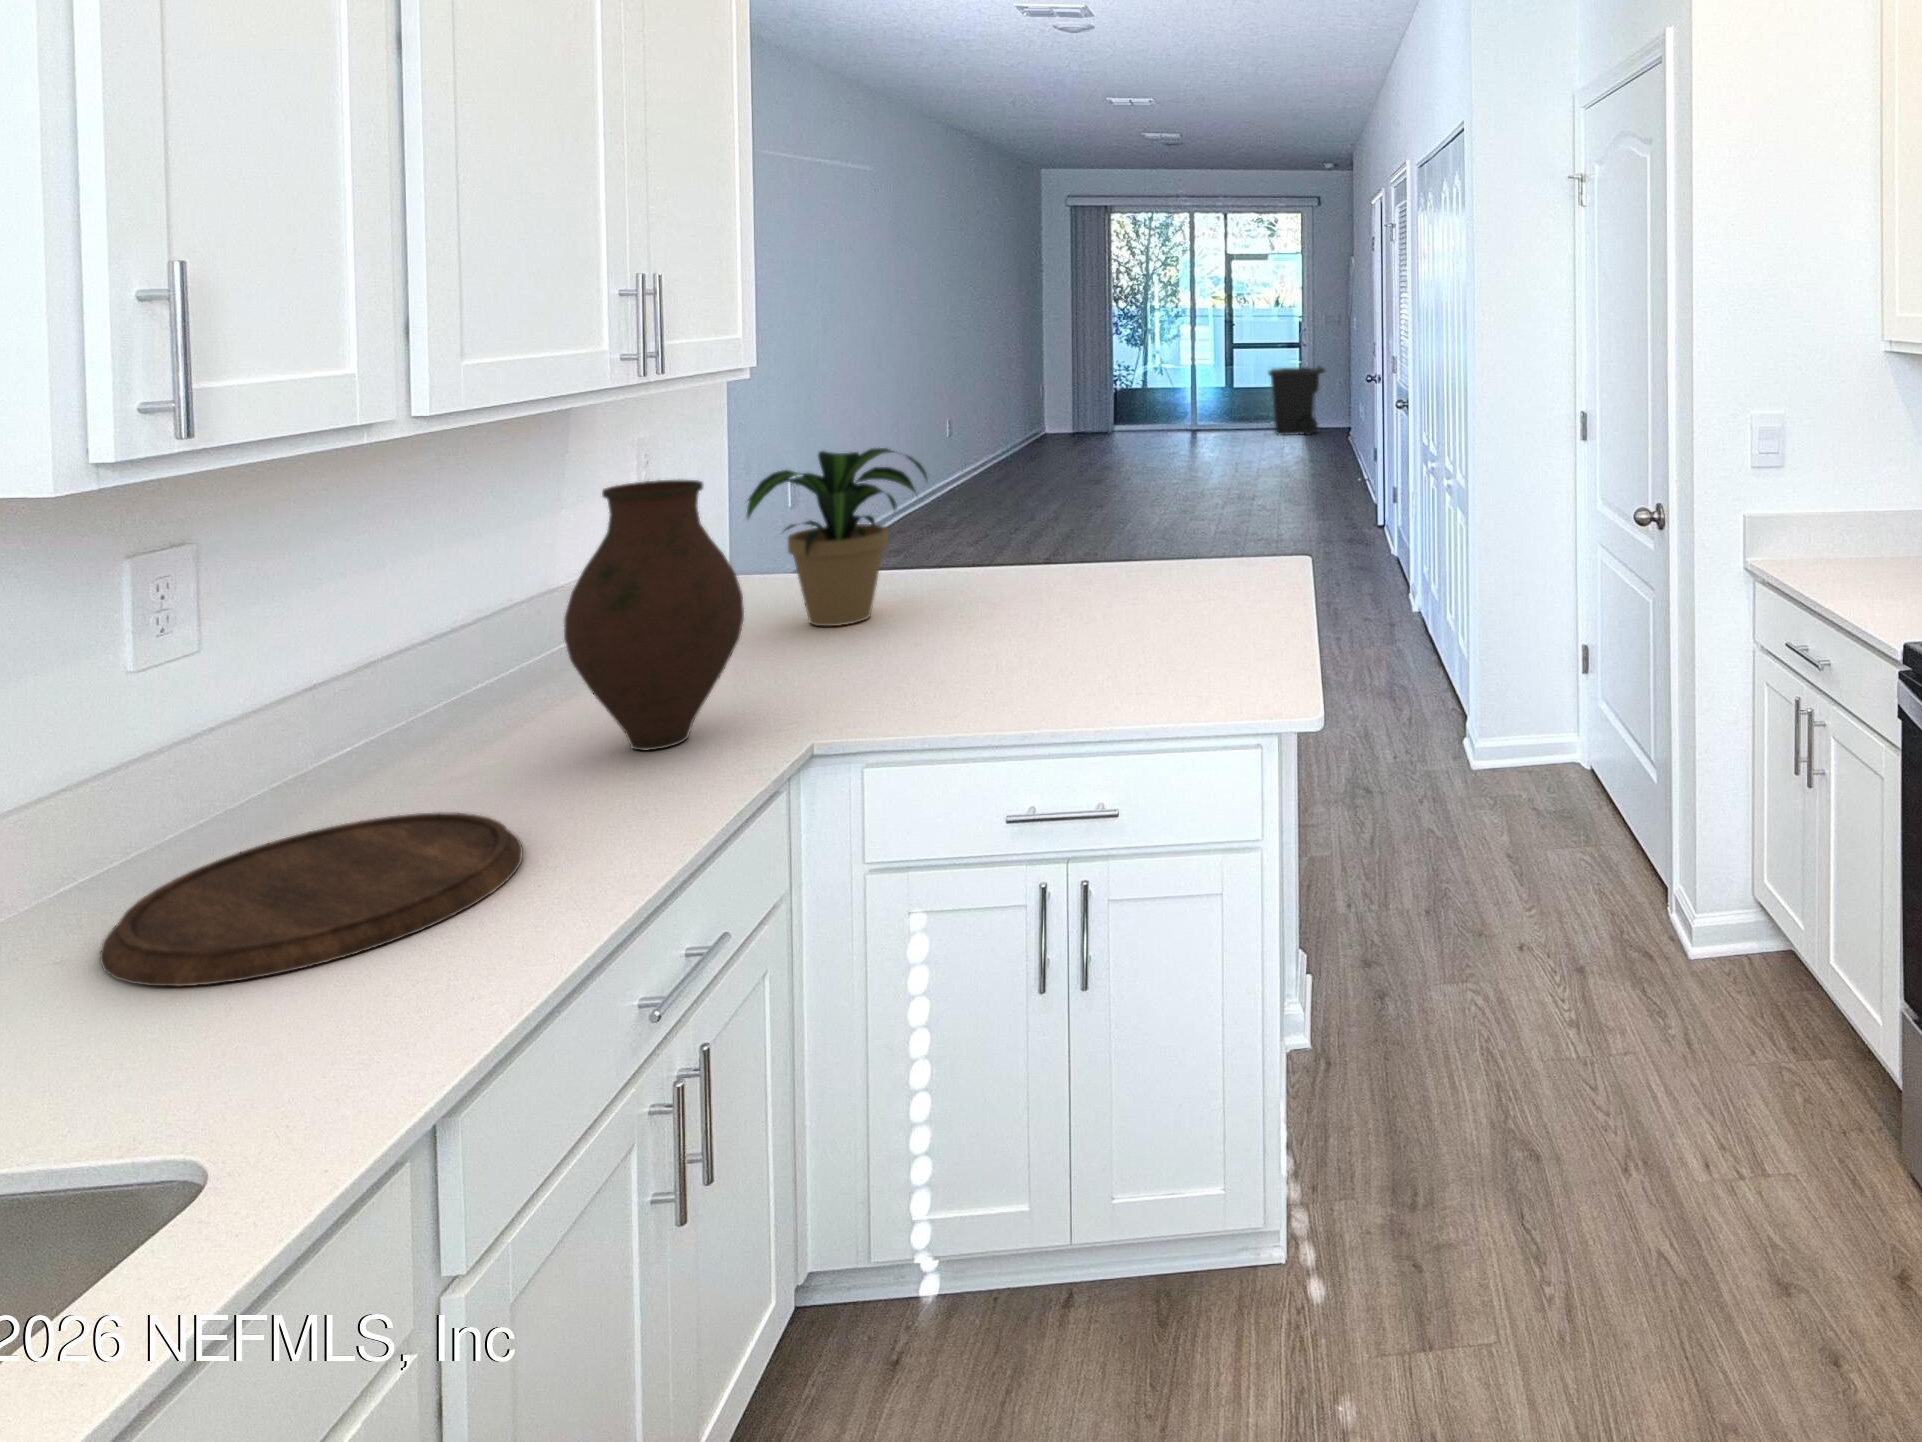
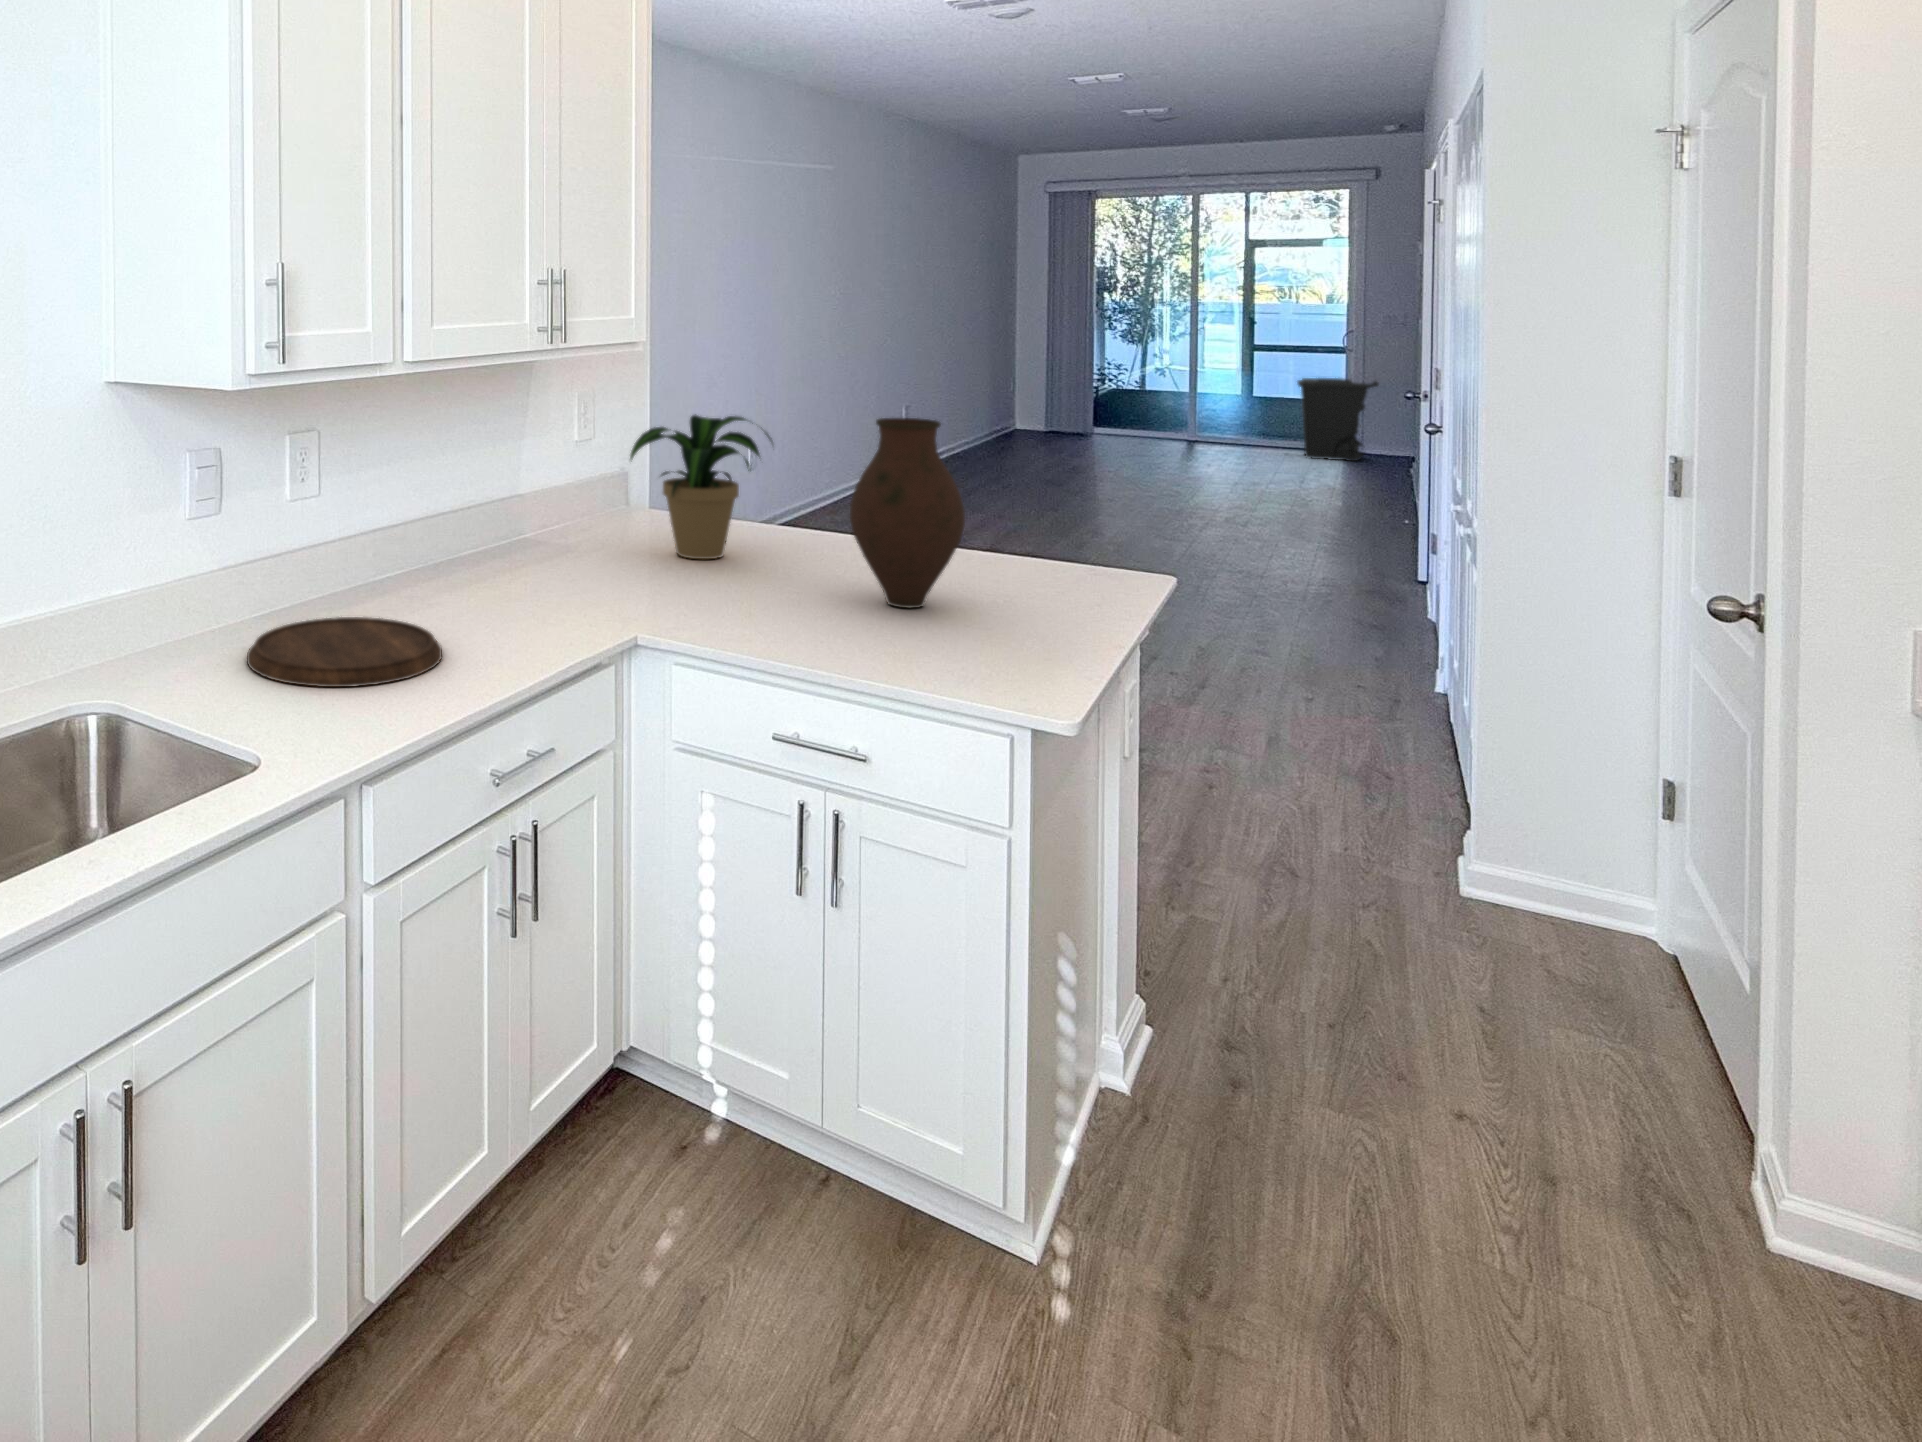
vase: present [564,480,744,750] -> present [850,418,965,608]

